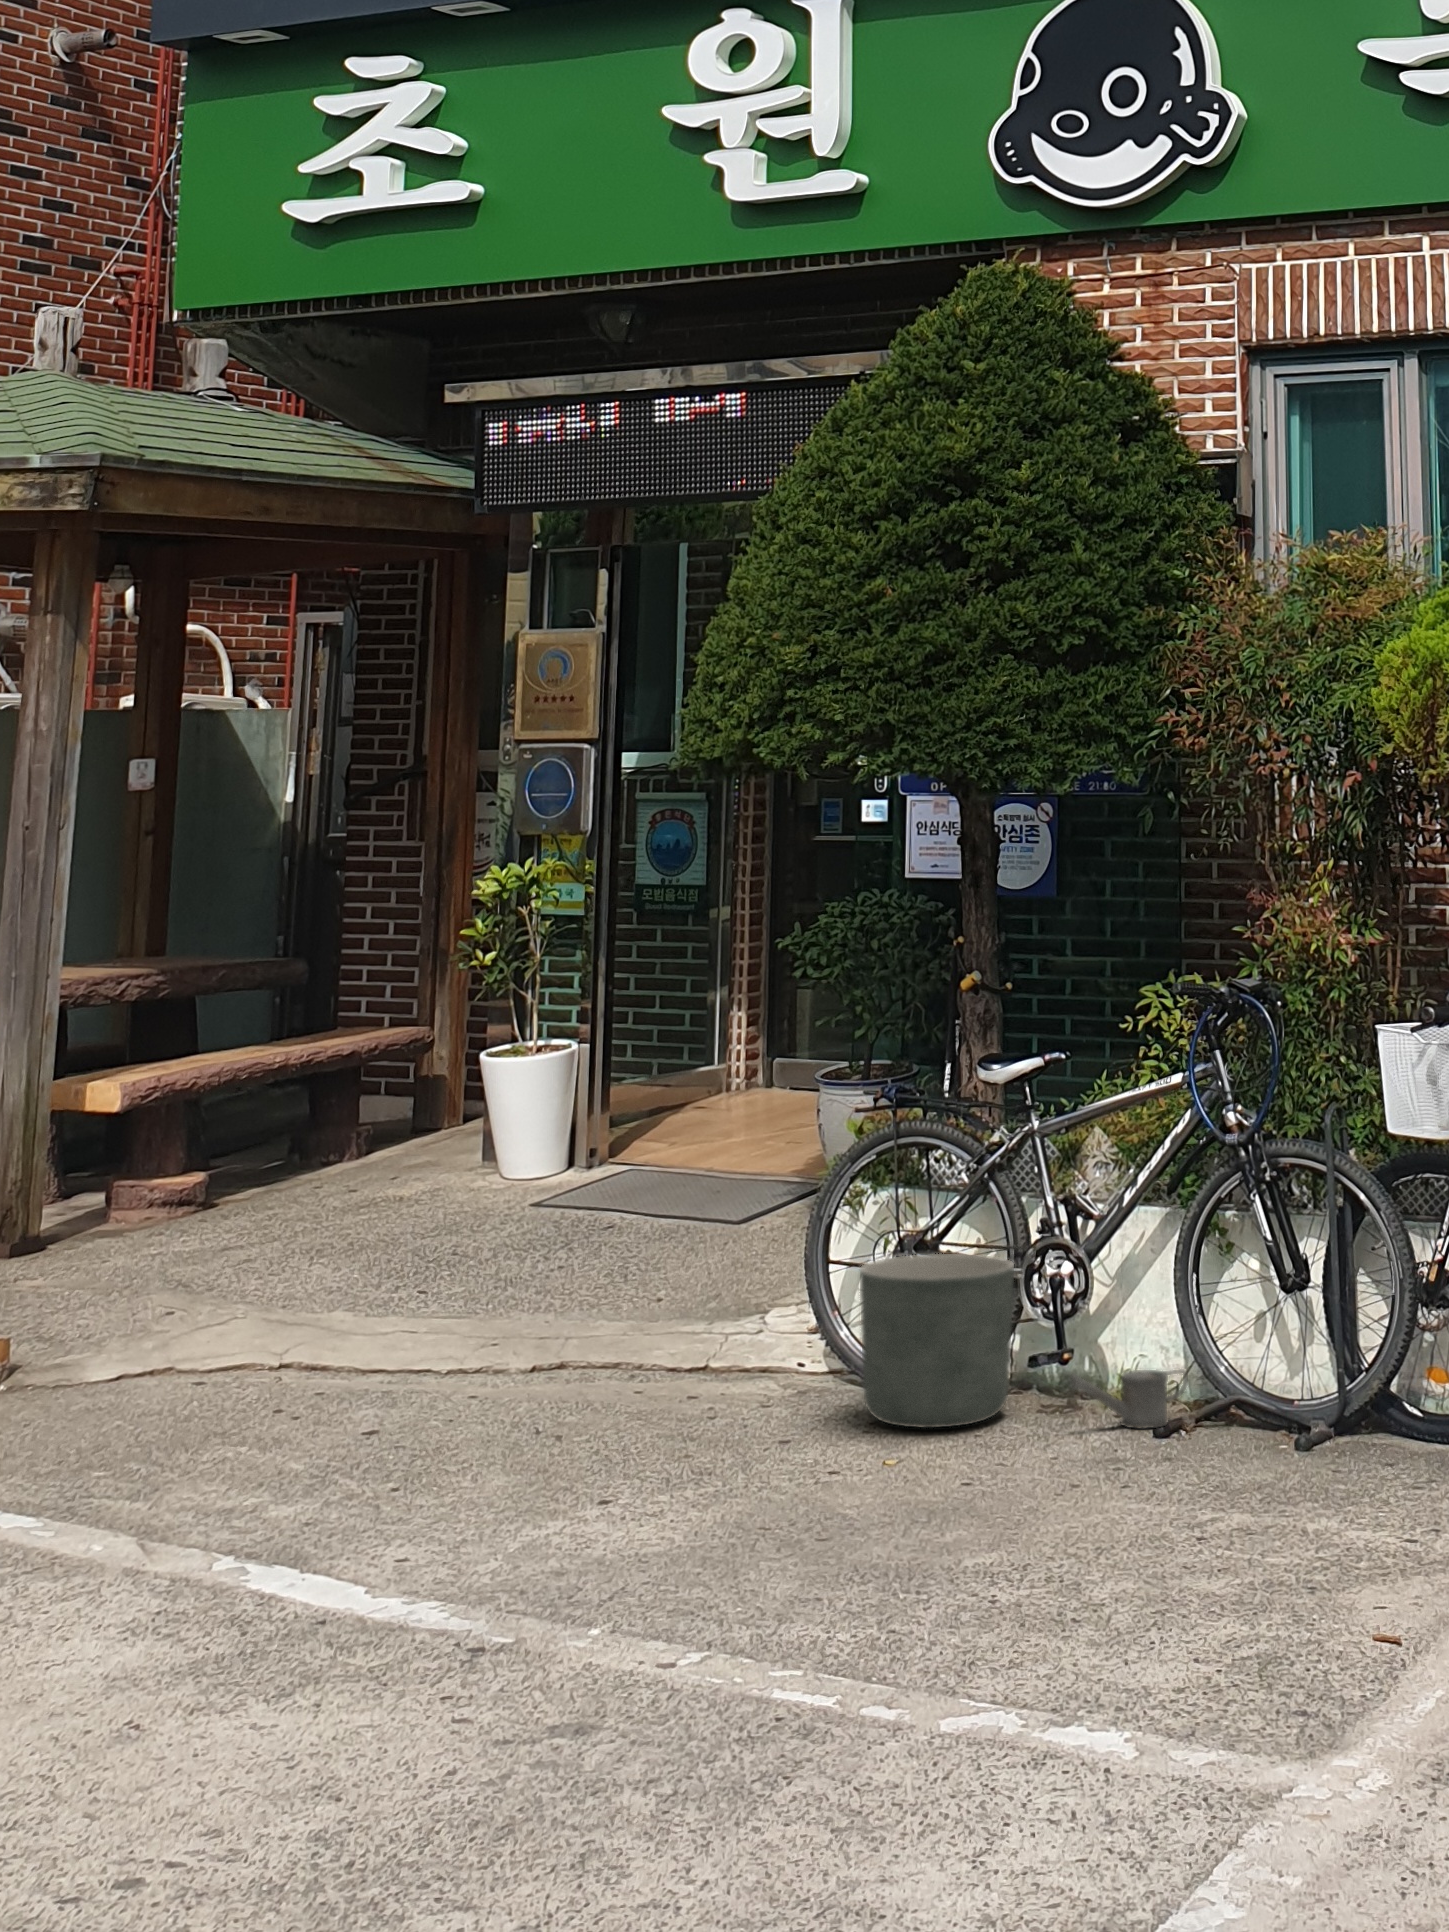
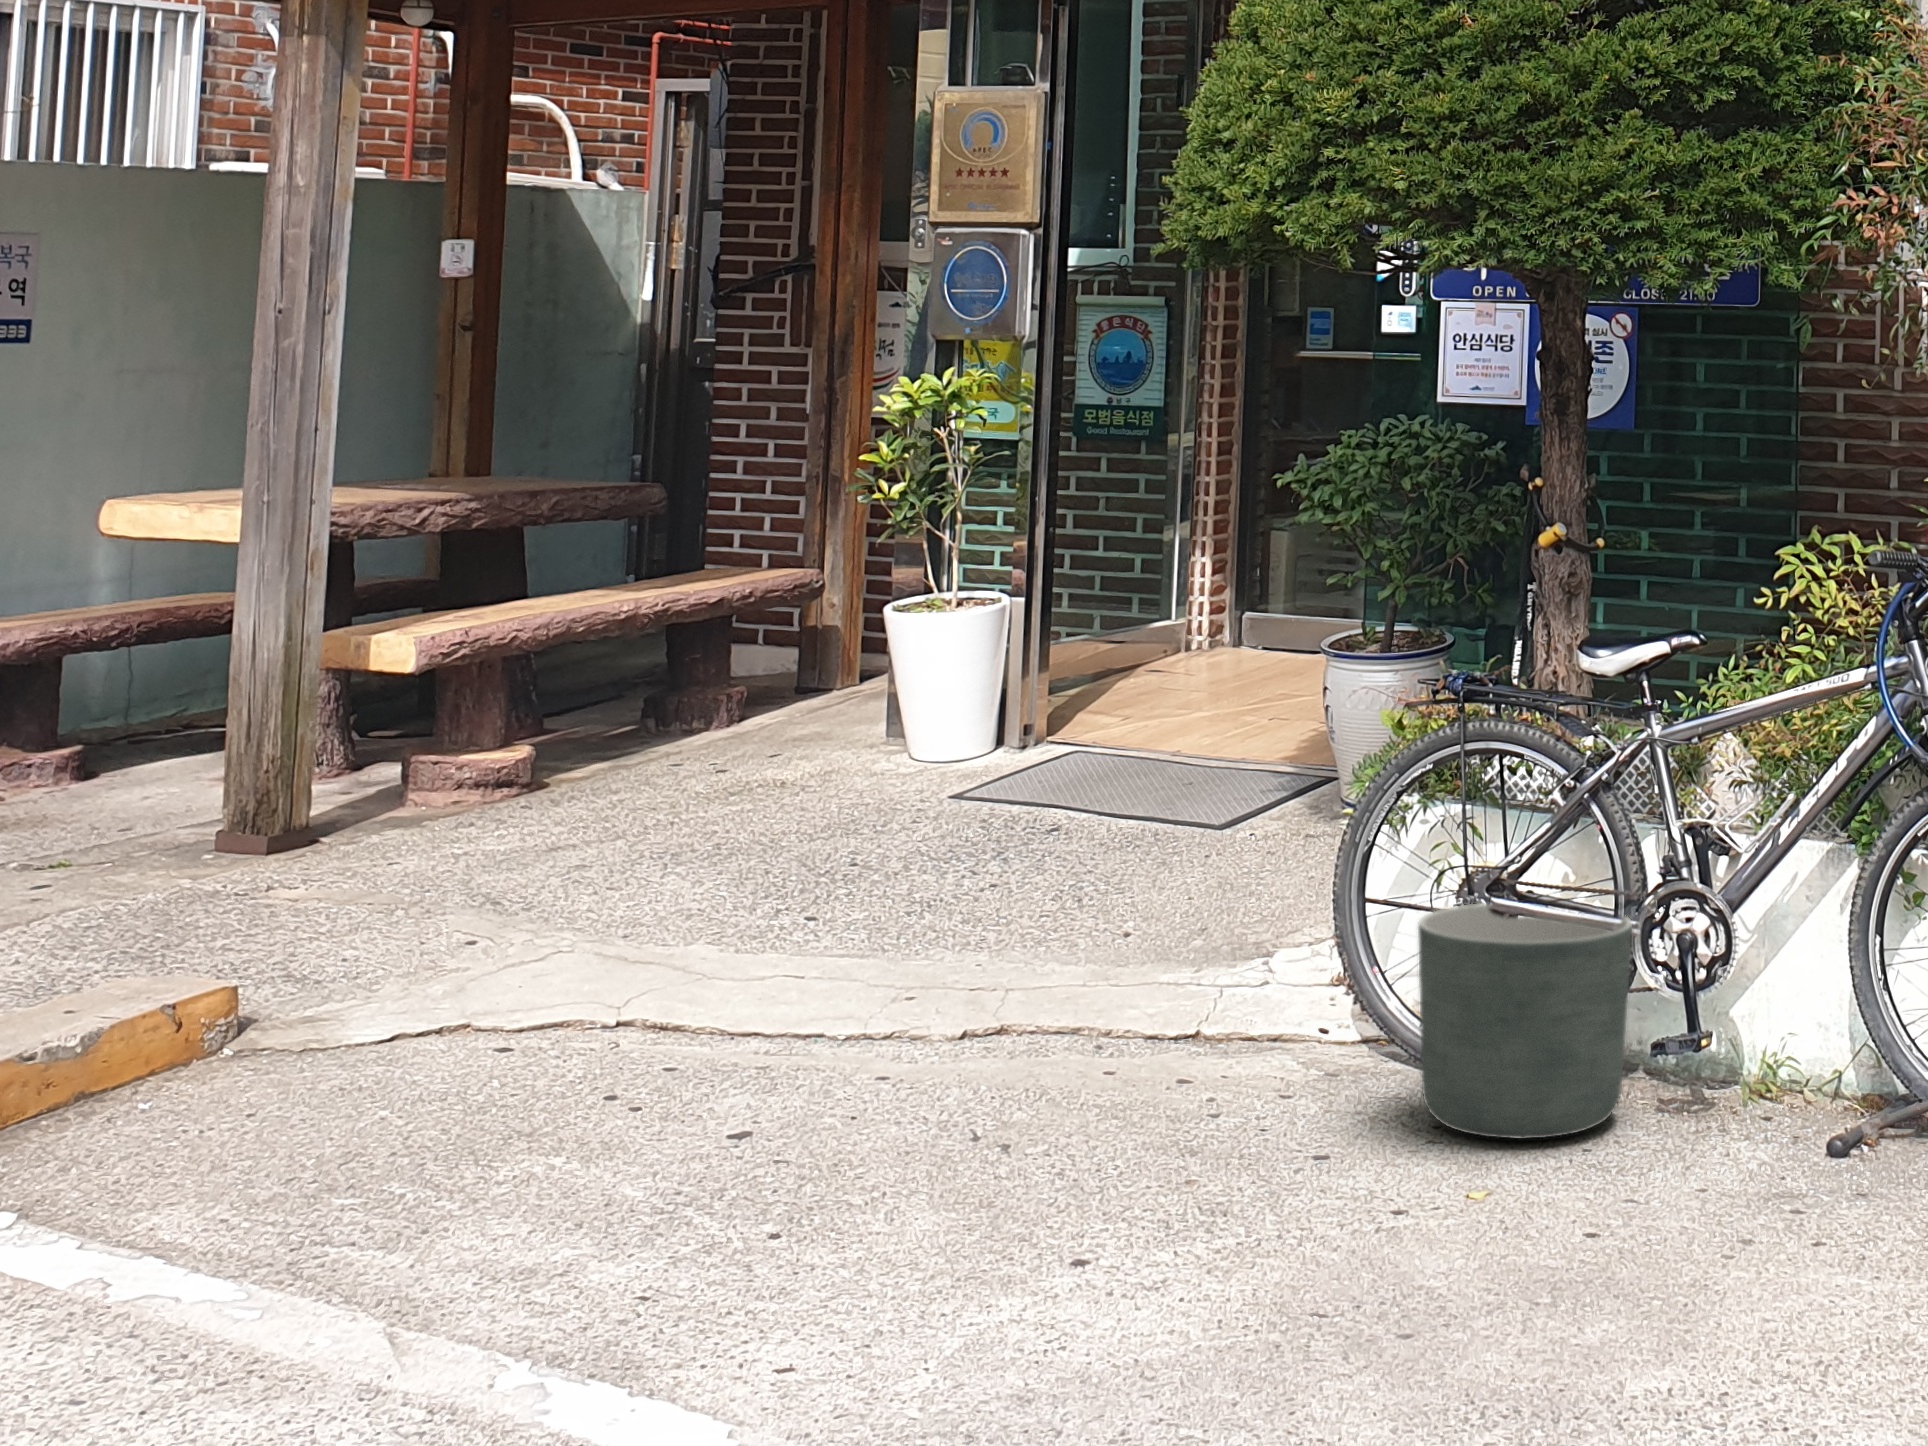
watering can: present [1071,1370,1188,1429] -> none [1716,1065,1873,1146]

